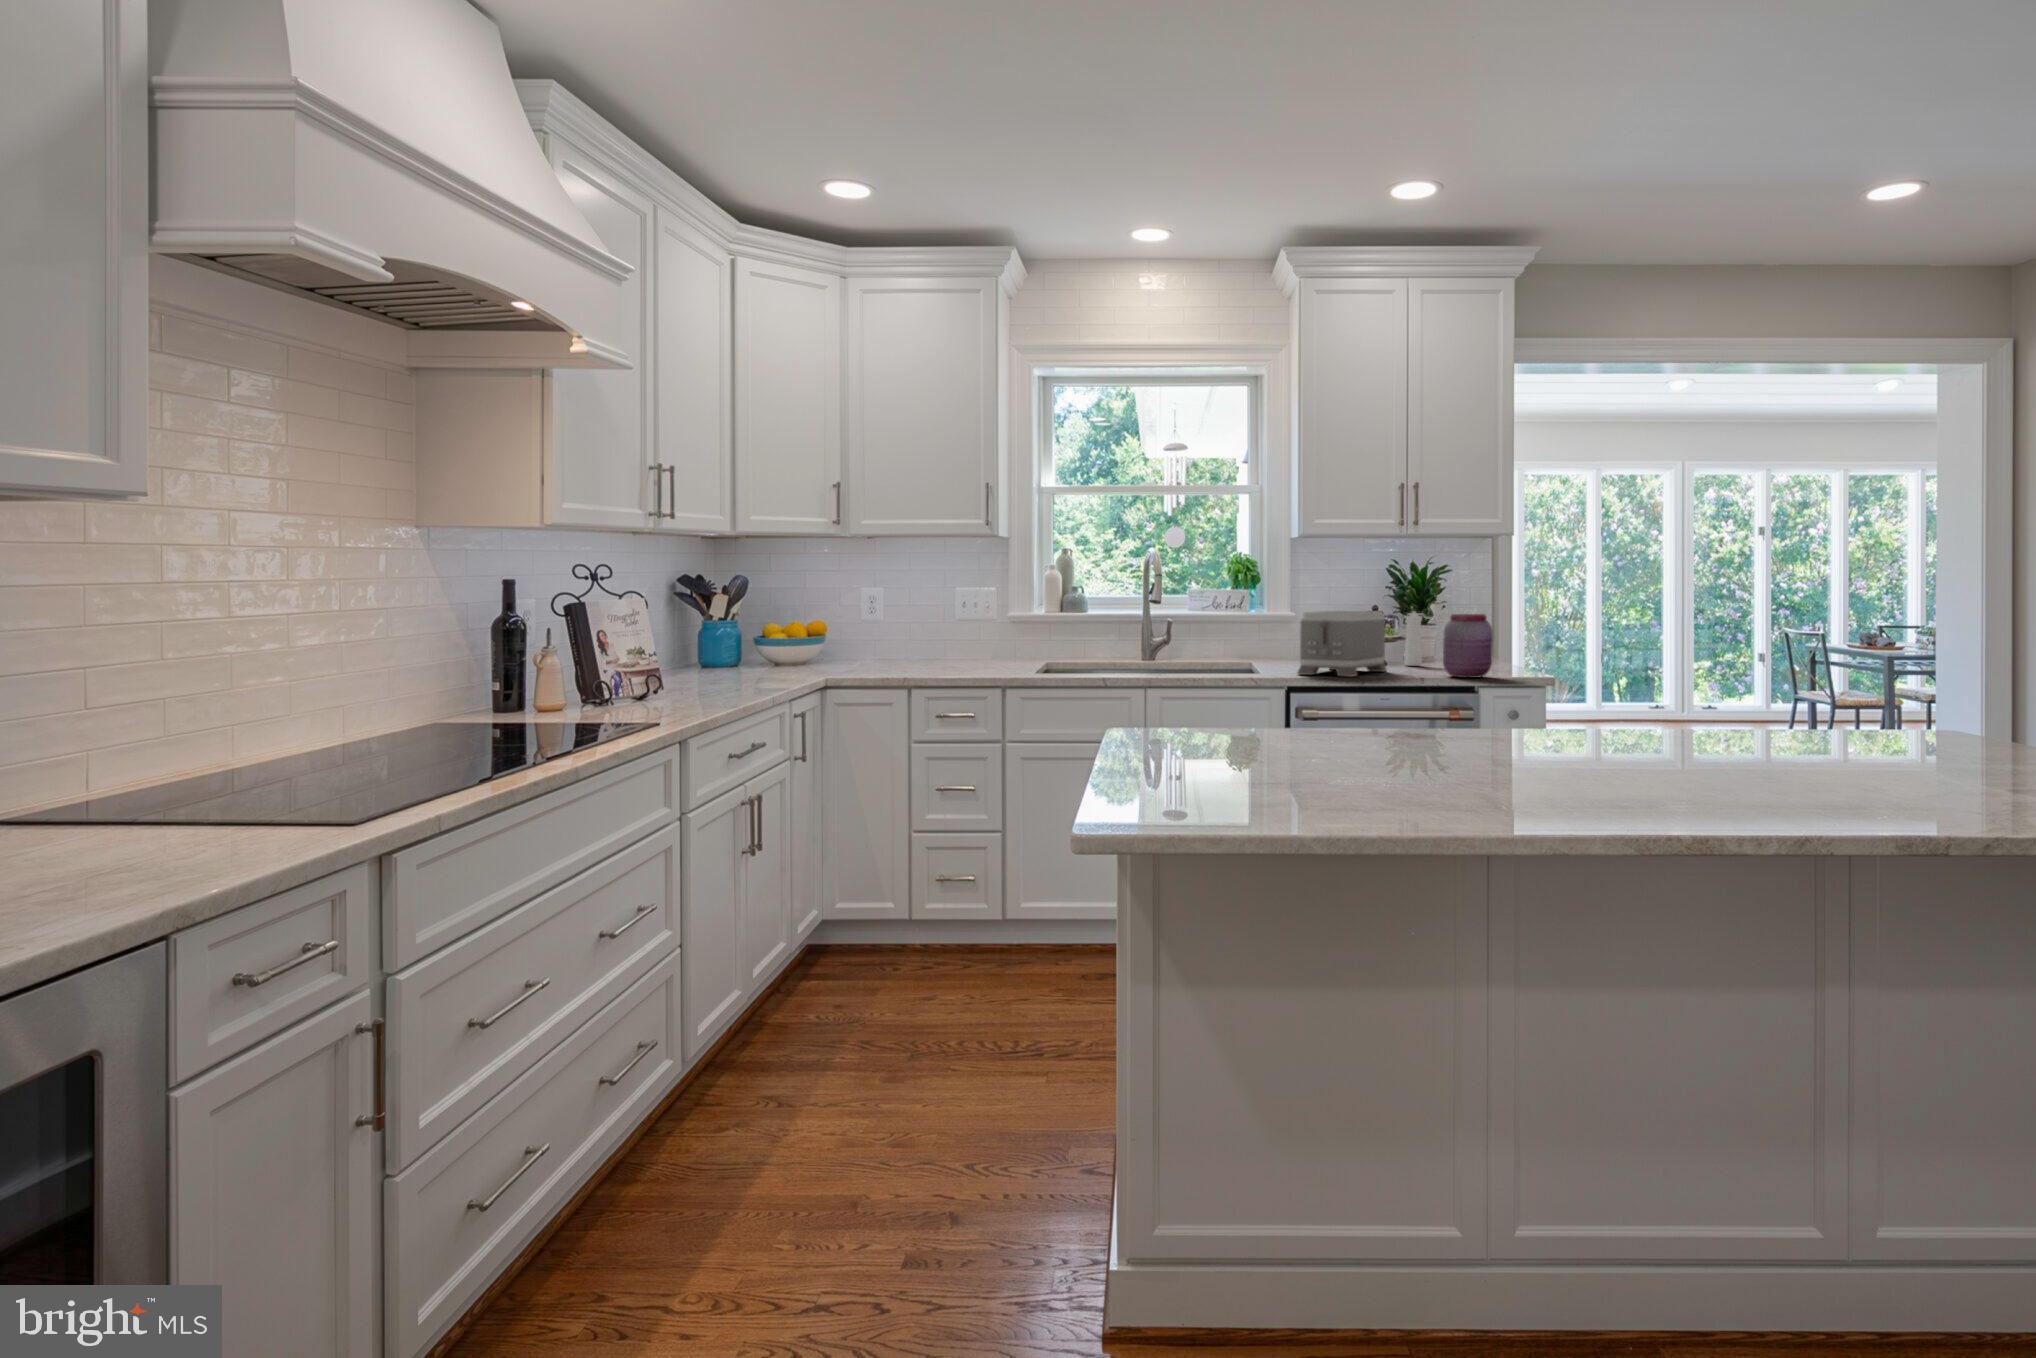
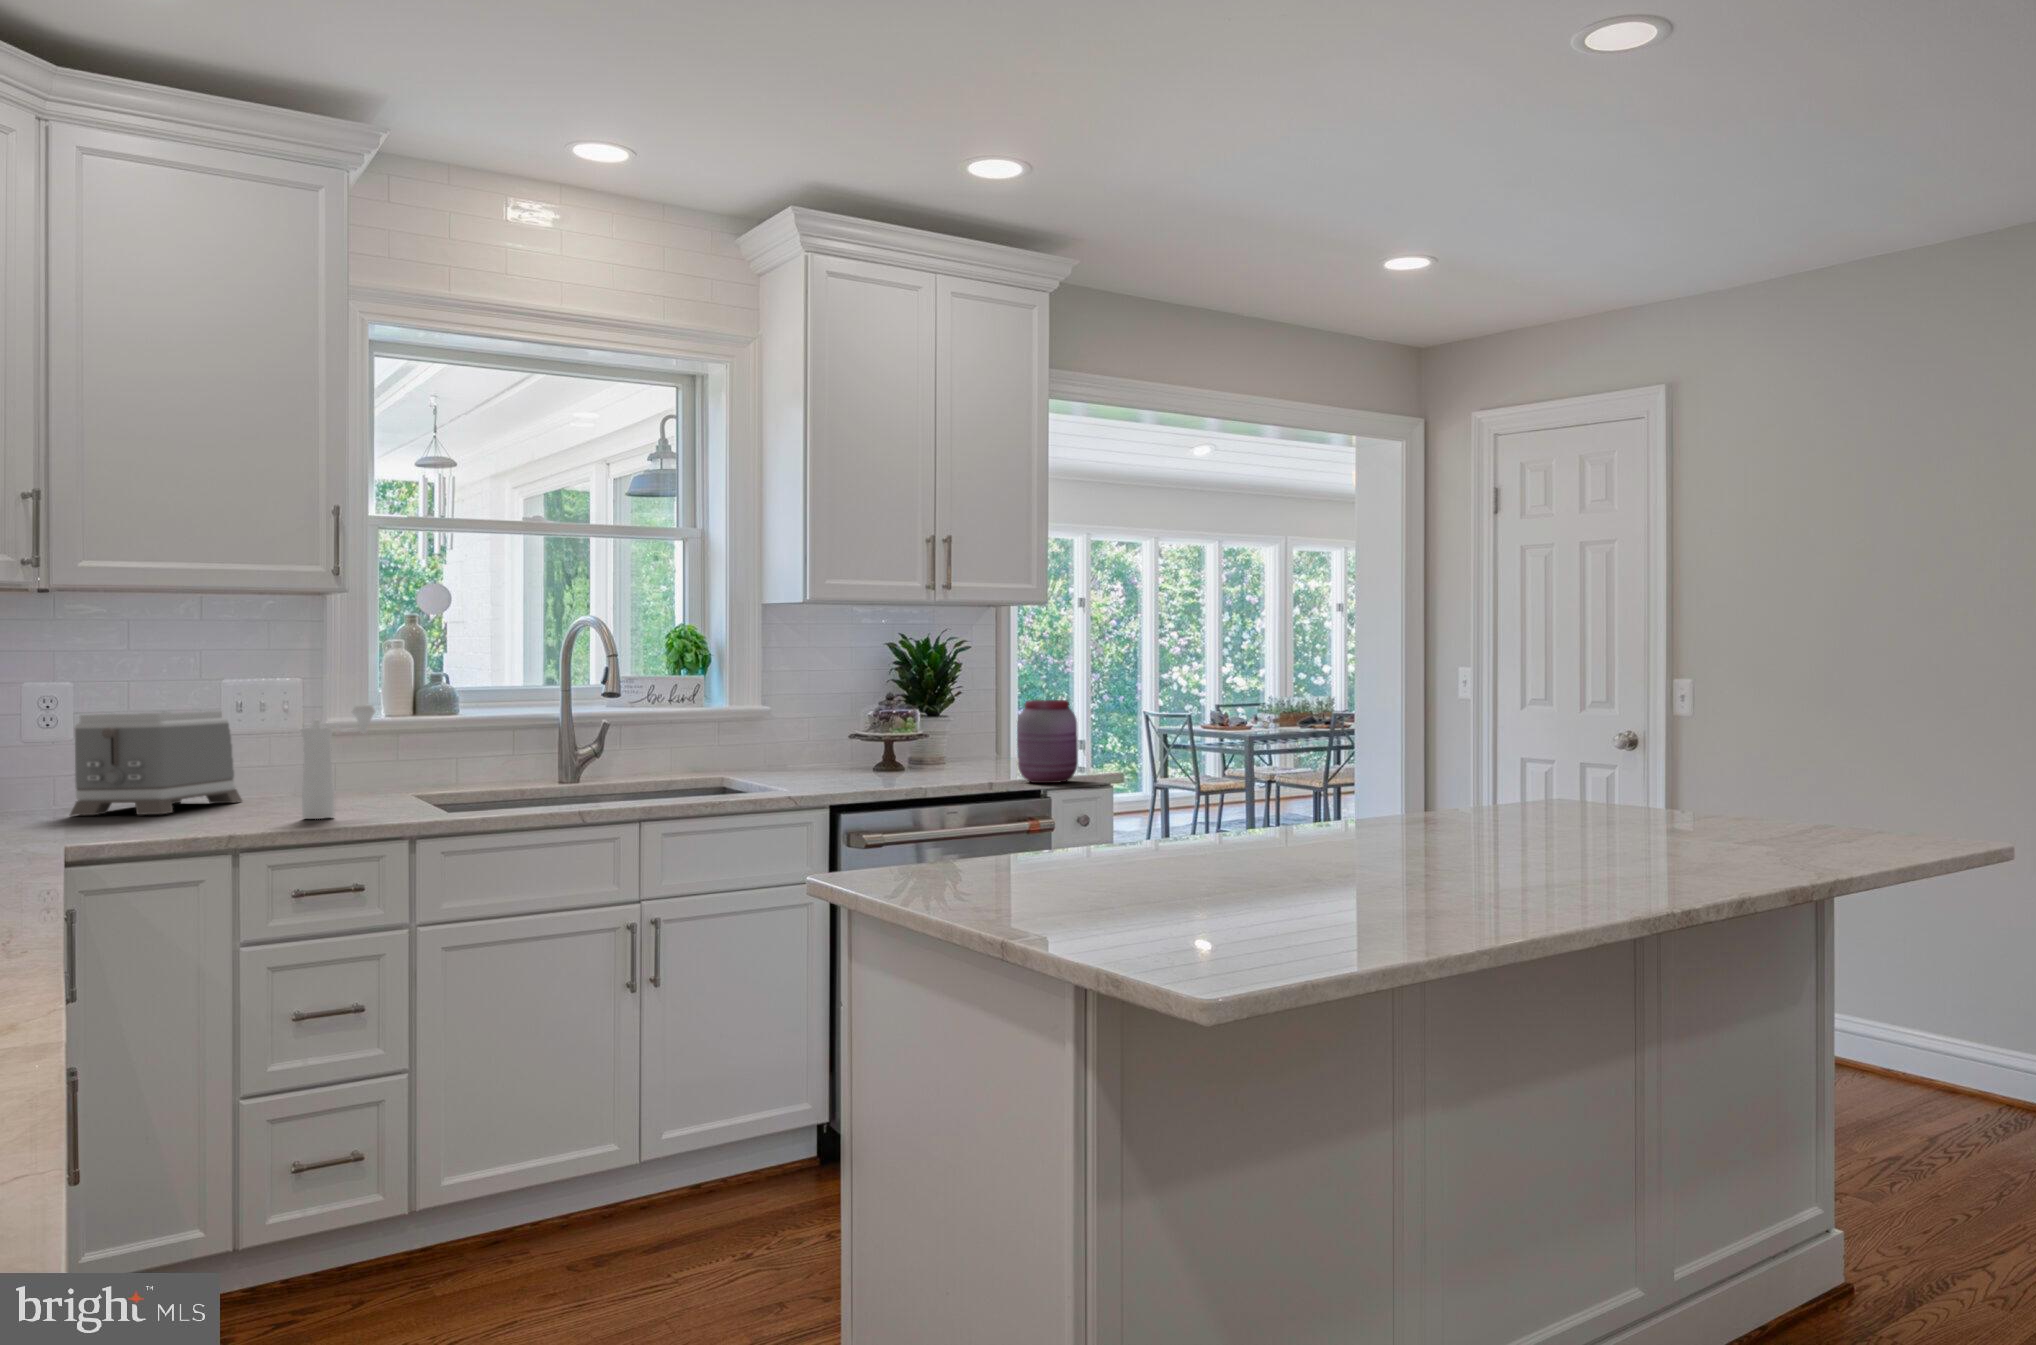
pepper mill: present [1404,604,1443,666] -> present [301,705,375,819]
toaster: present [1298,611,1386,677] -> present [70,711,242,816]

